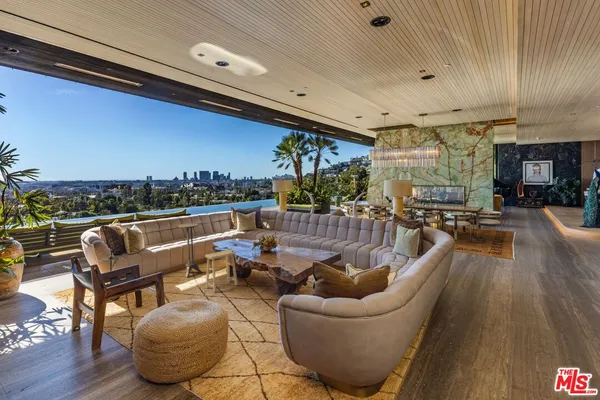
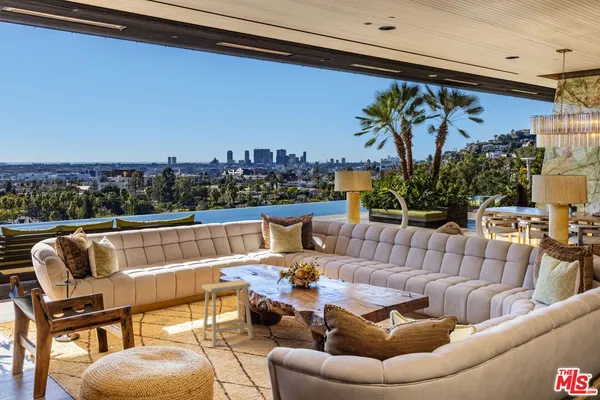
side table: present [178,224,202,277] -> none [167,236,203,322]

